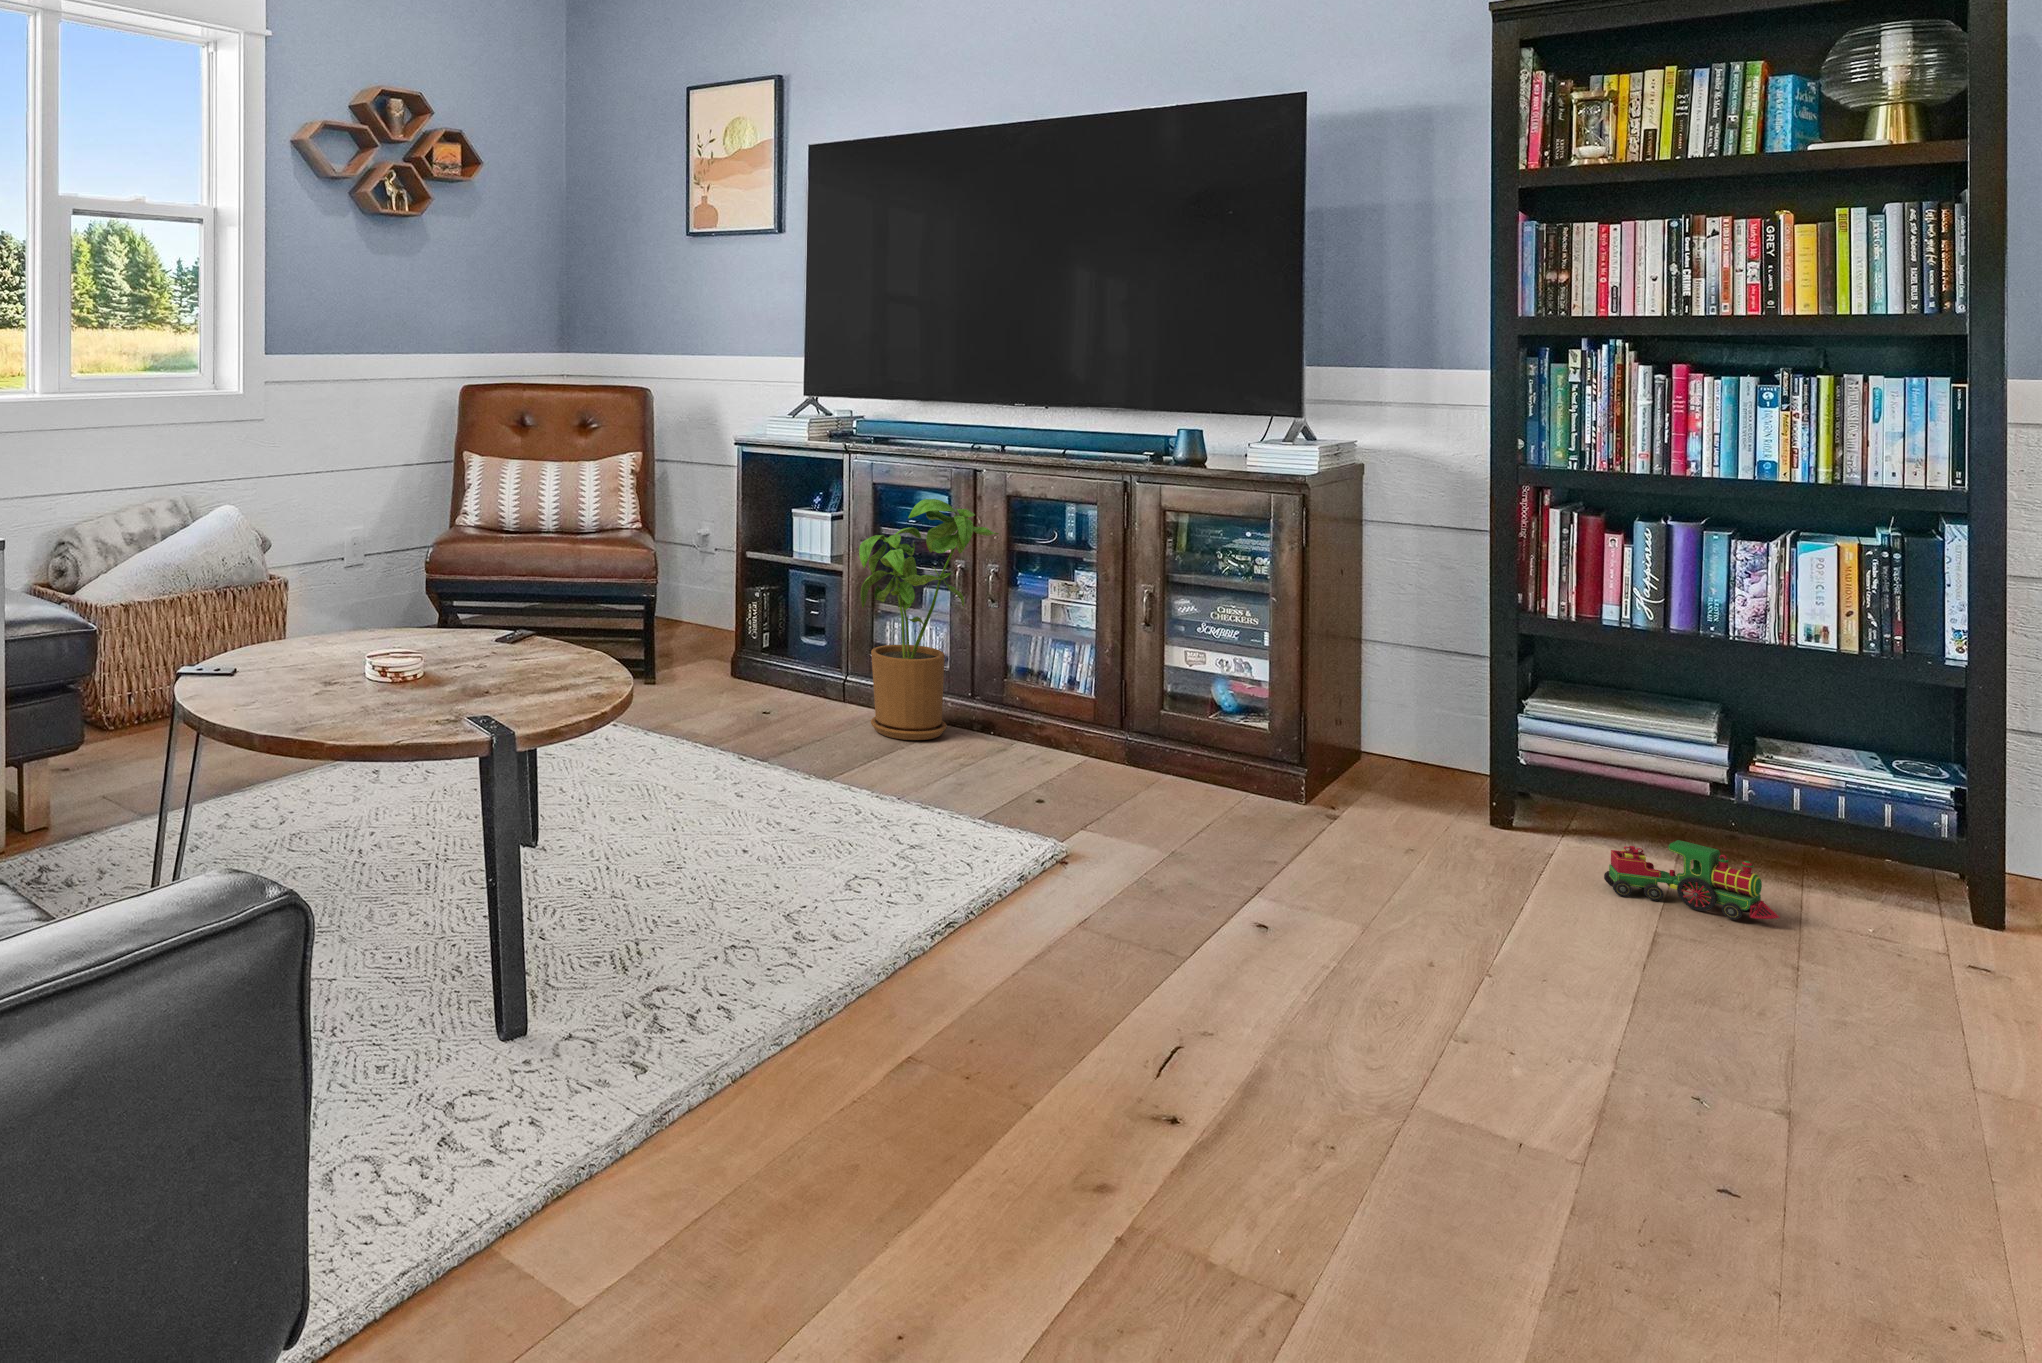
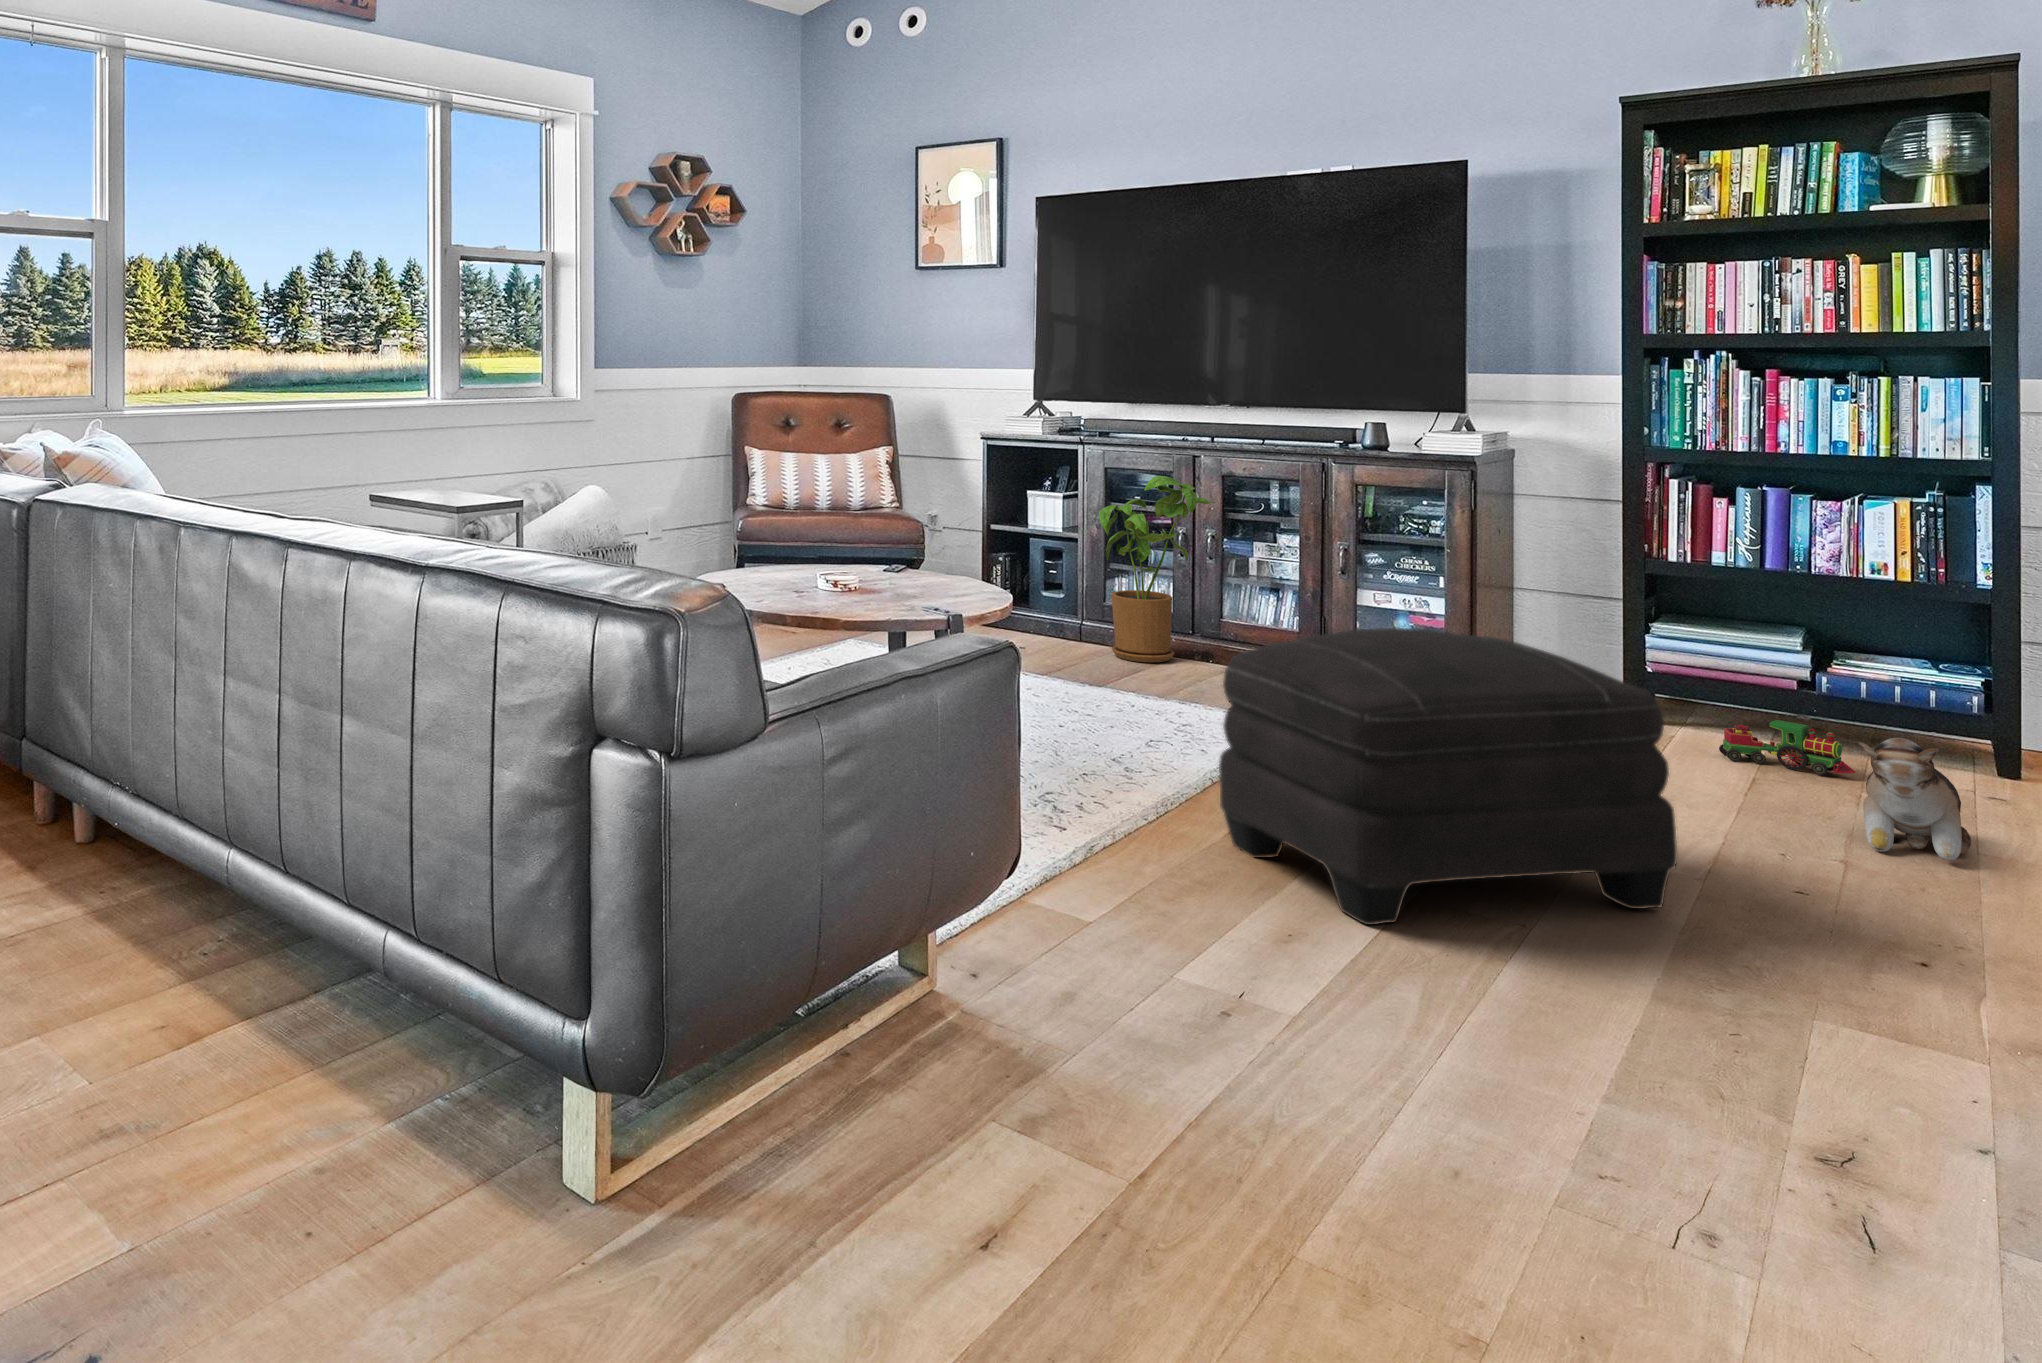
ottoman: none [870,747,1507,1247] -> present [1219,628,1677,925]
plush toy: none [1780,903,1935,1085] -> present [1858,738,1971,861]

